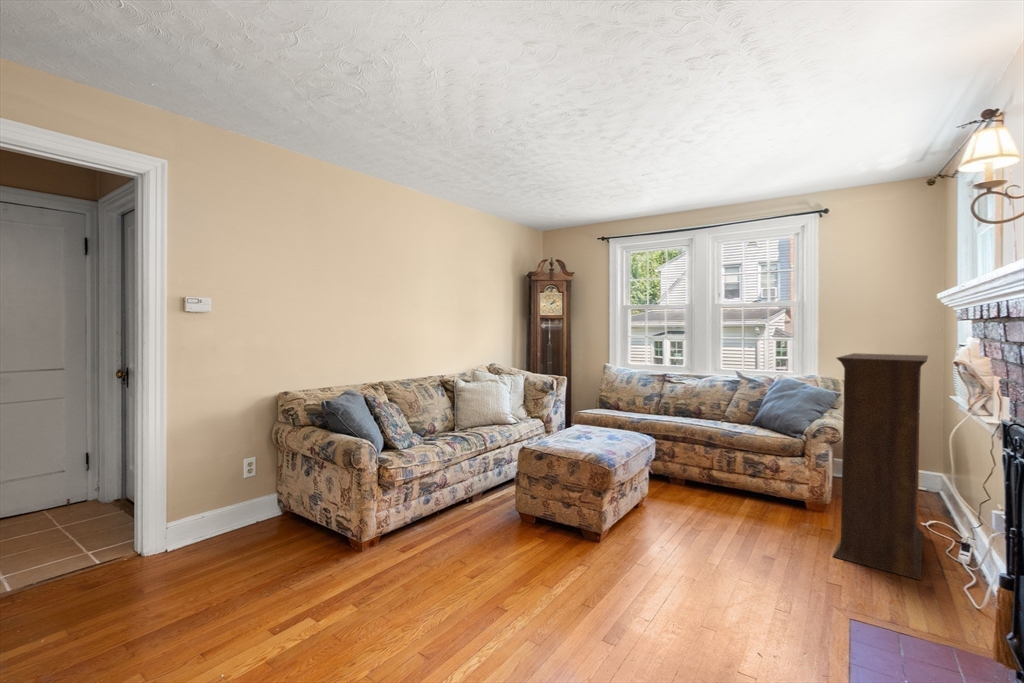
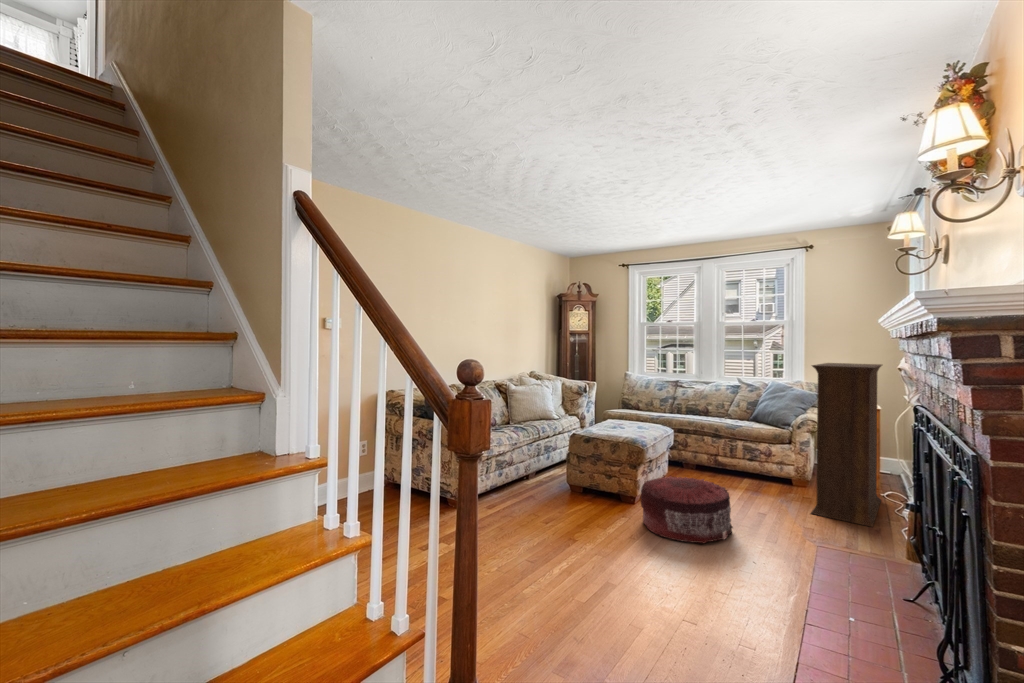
pouf: none [600,507,729,616] -> present [641,476,733,543]

